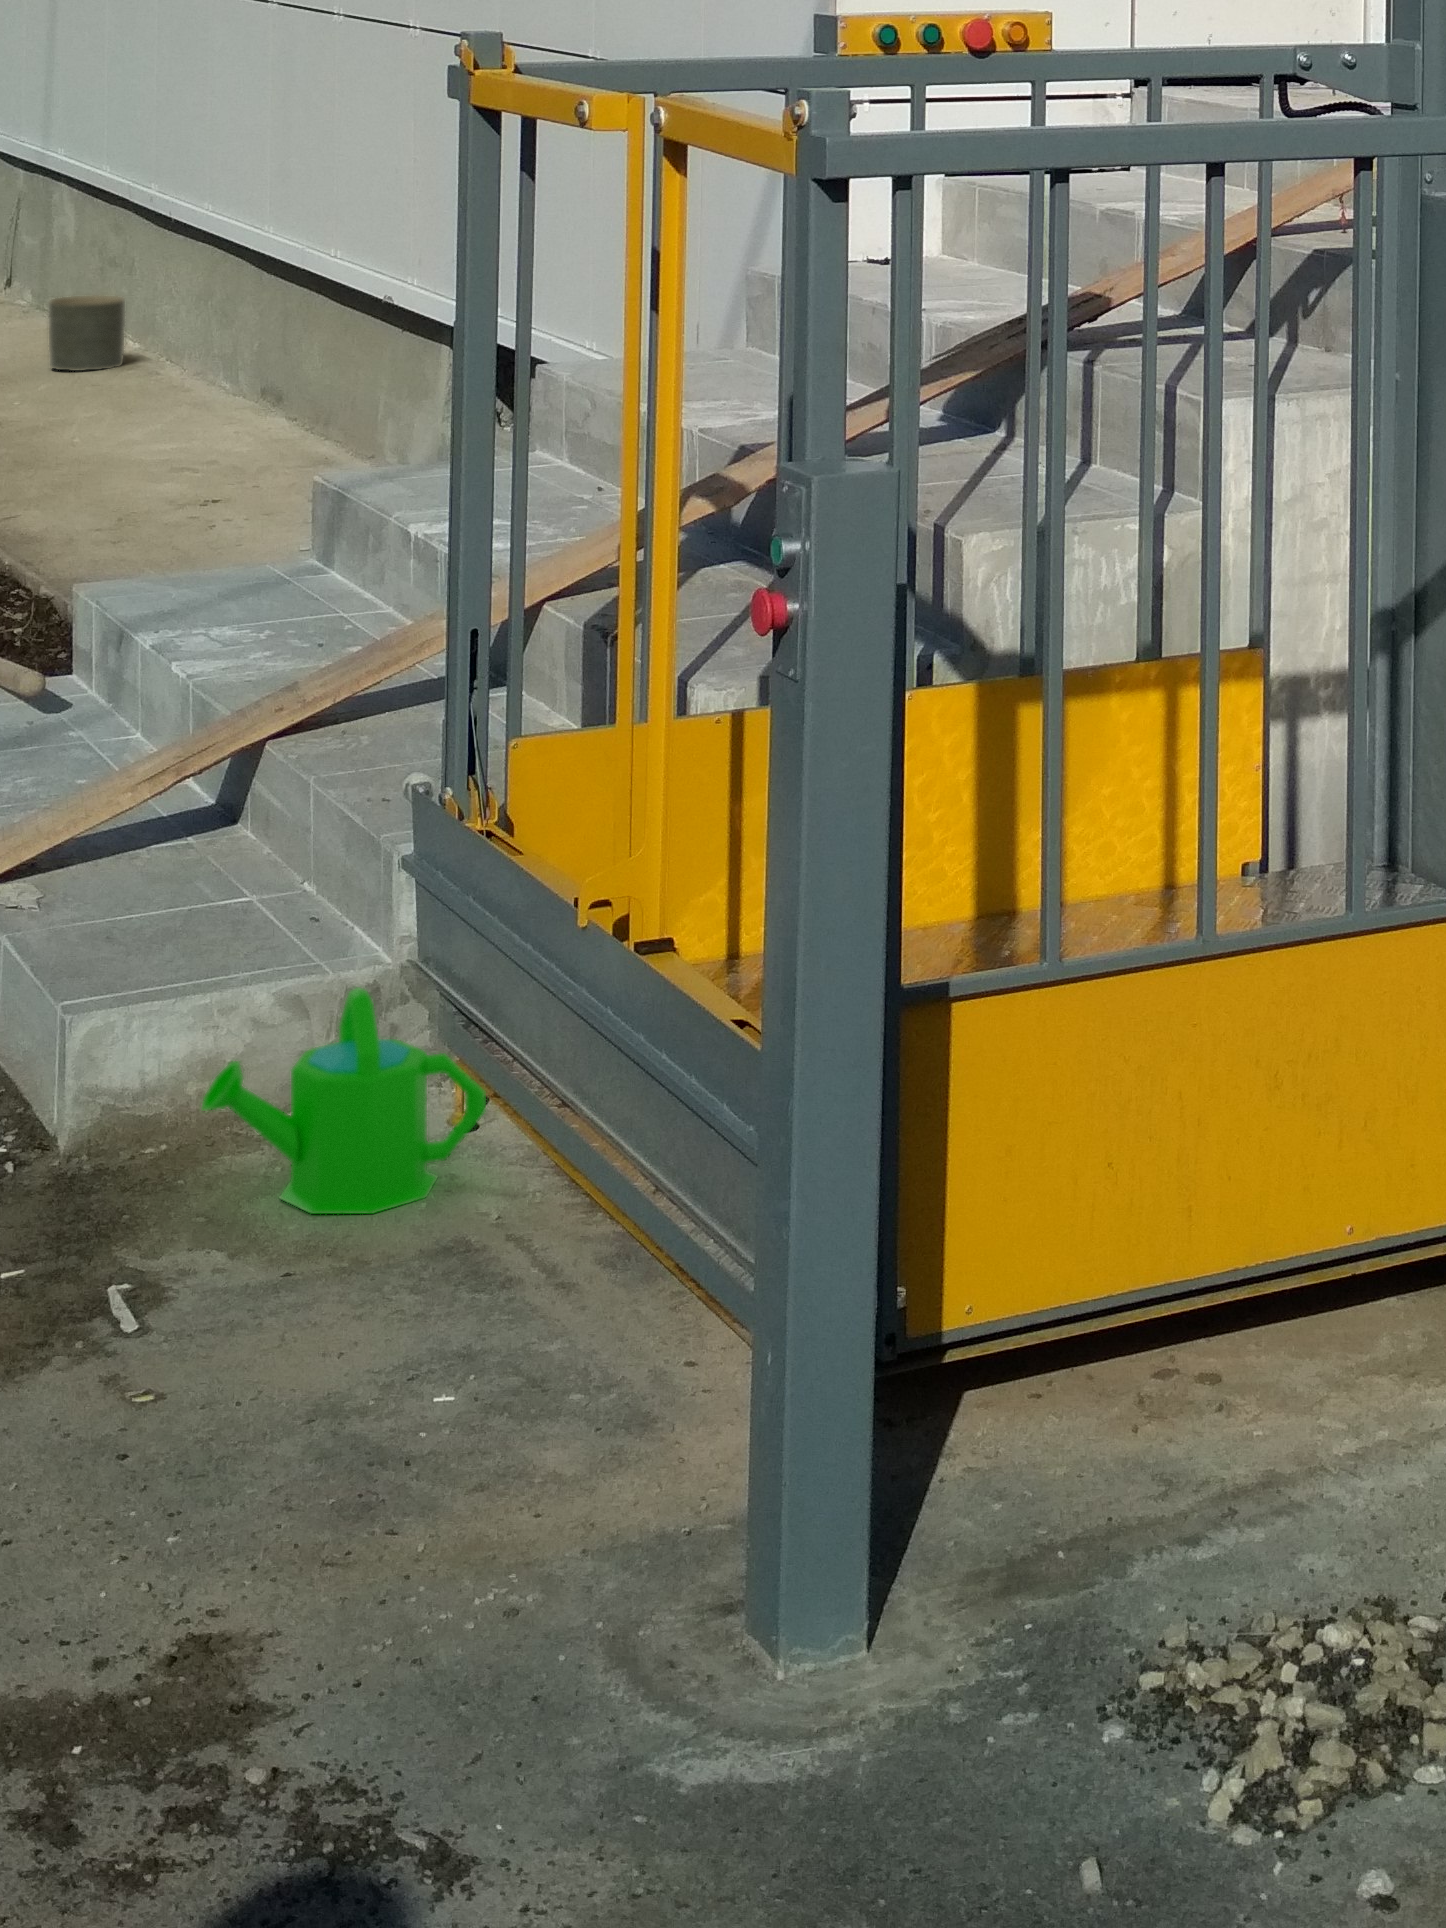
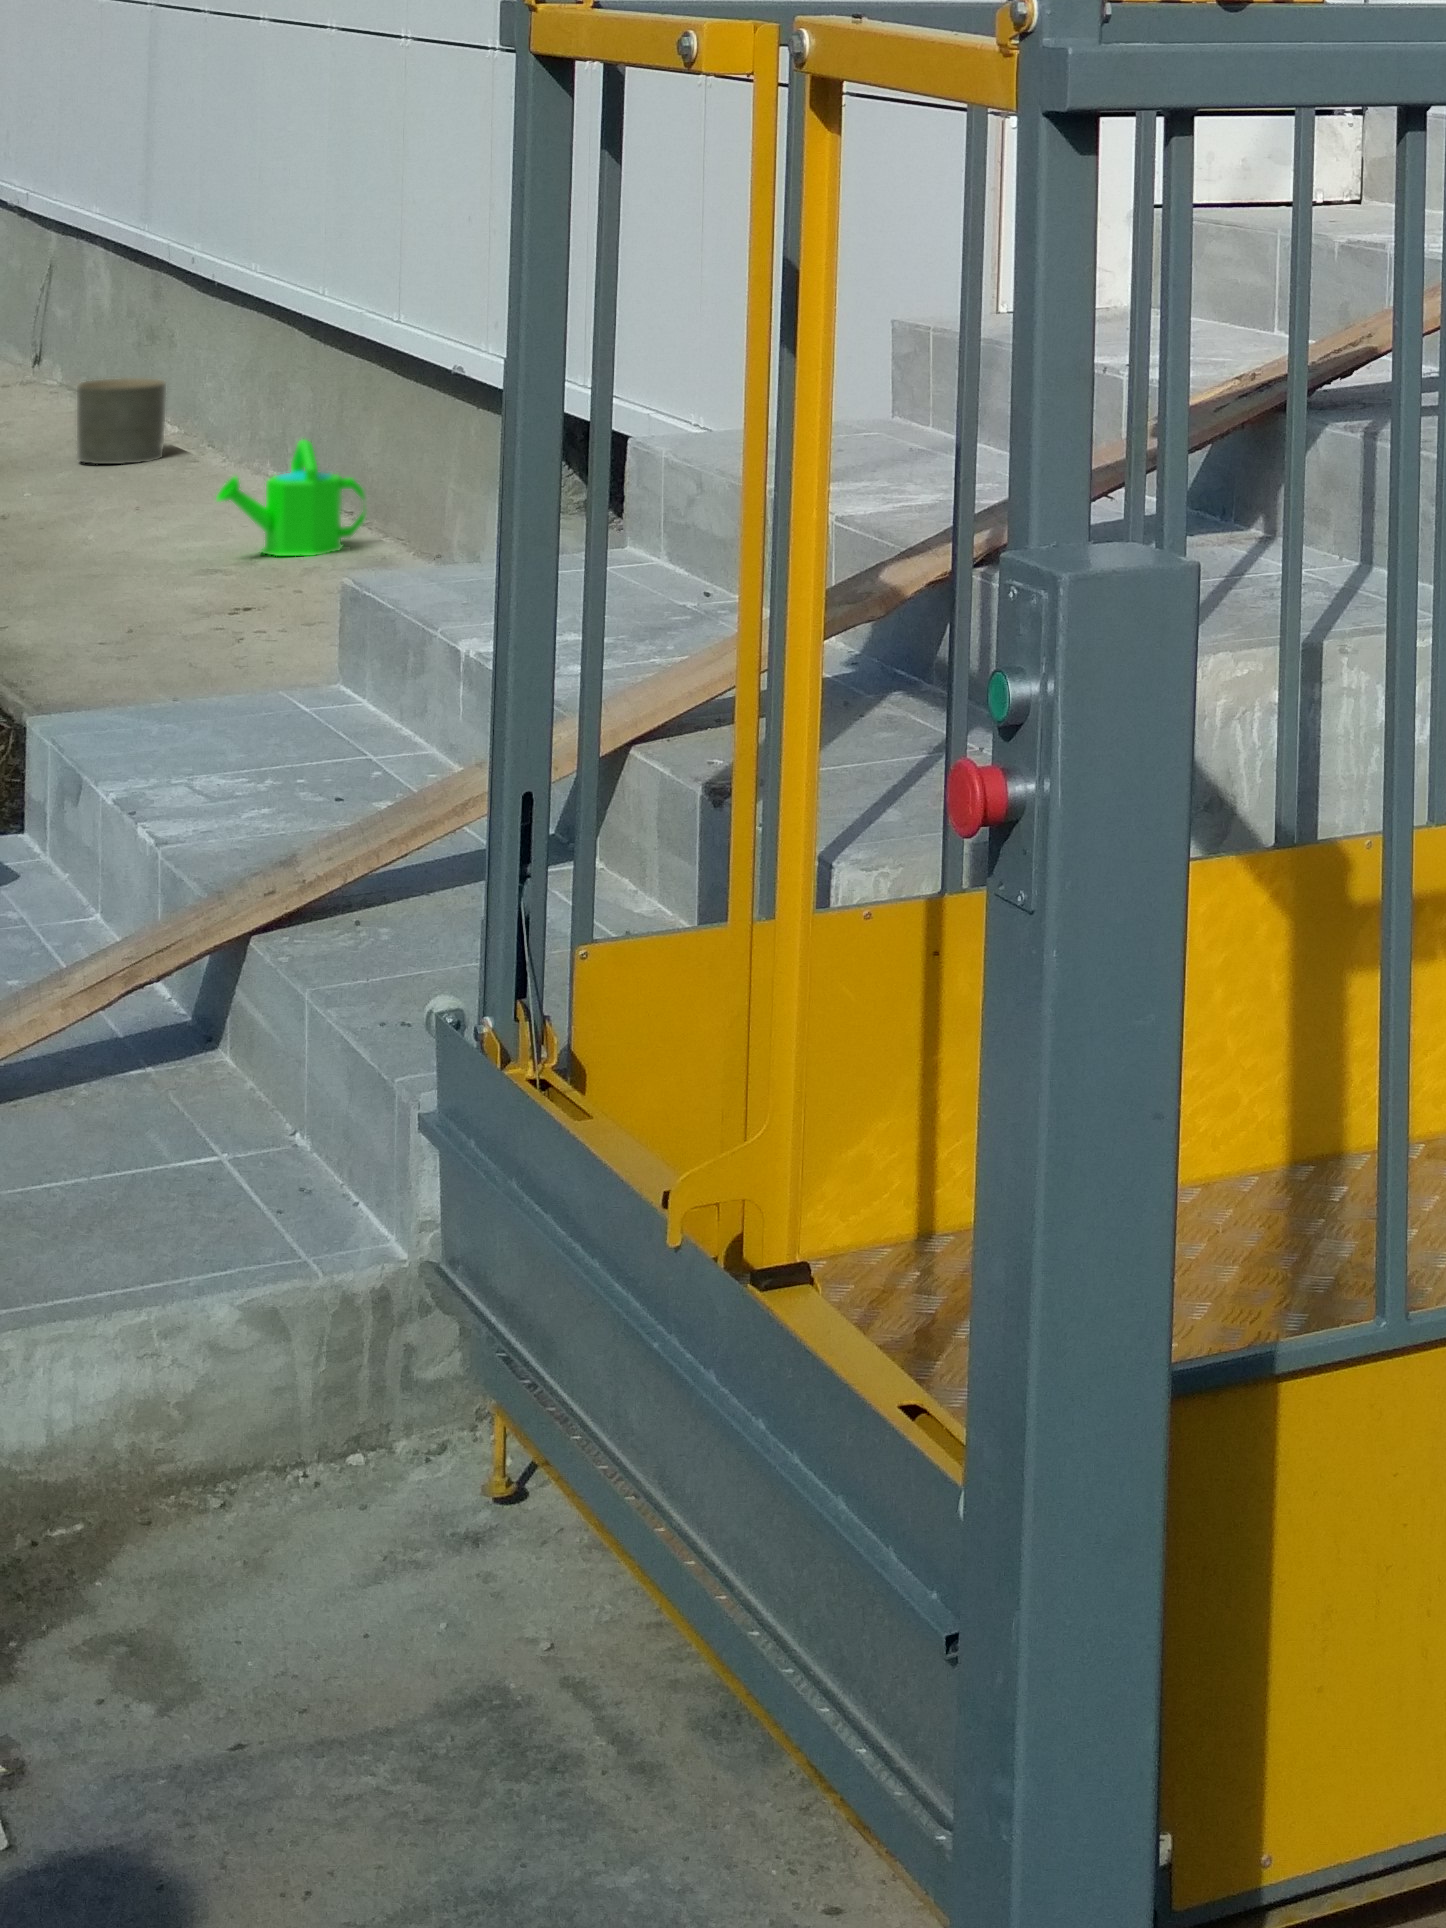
watering can: present [202,987,486,1214] -> present [216,440,365,556]

